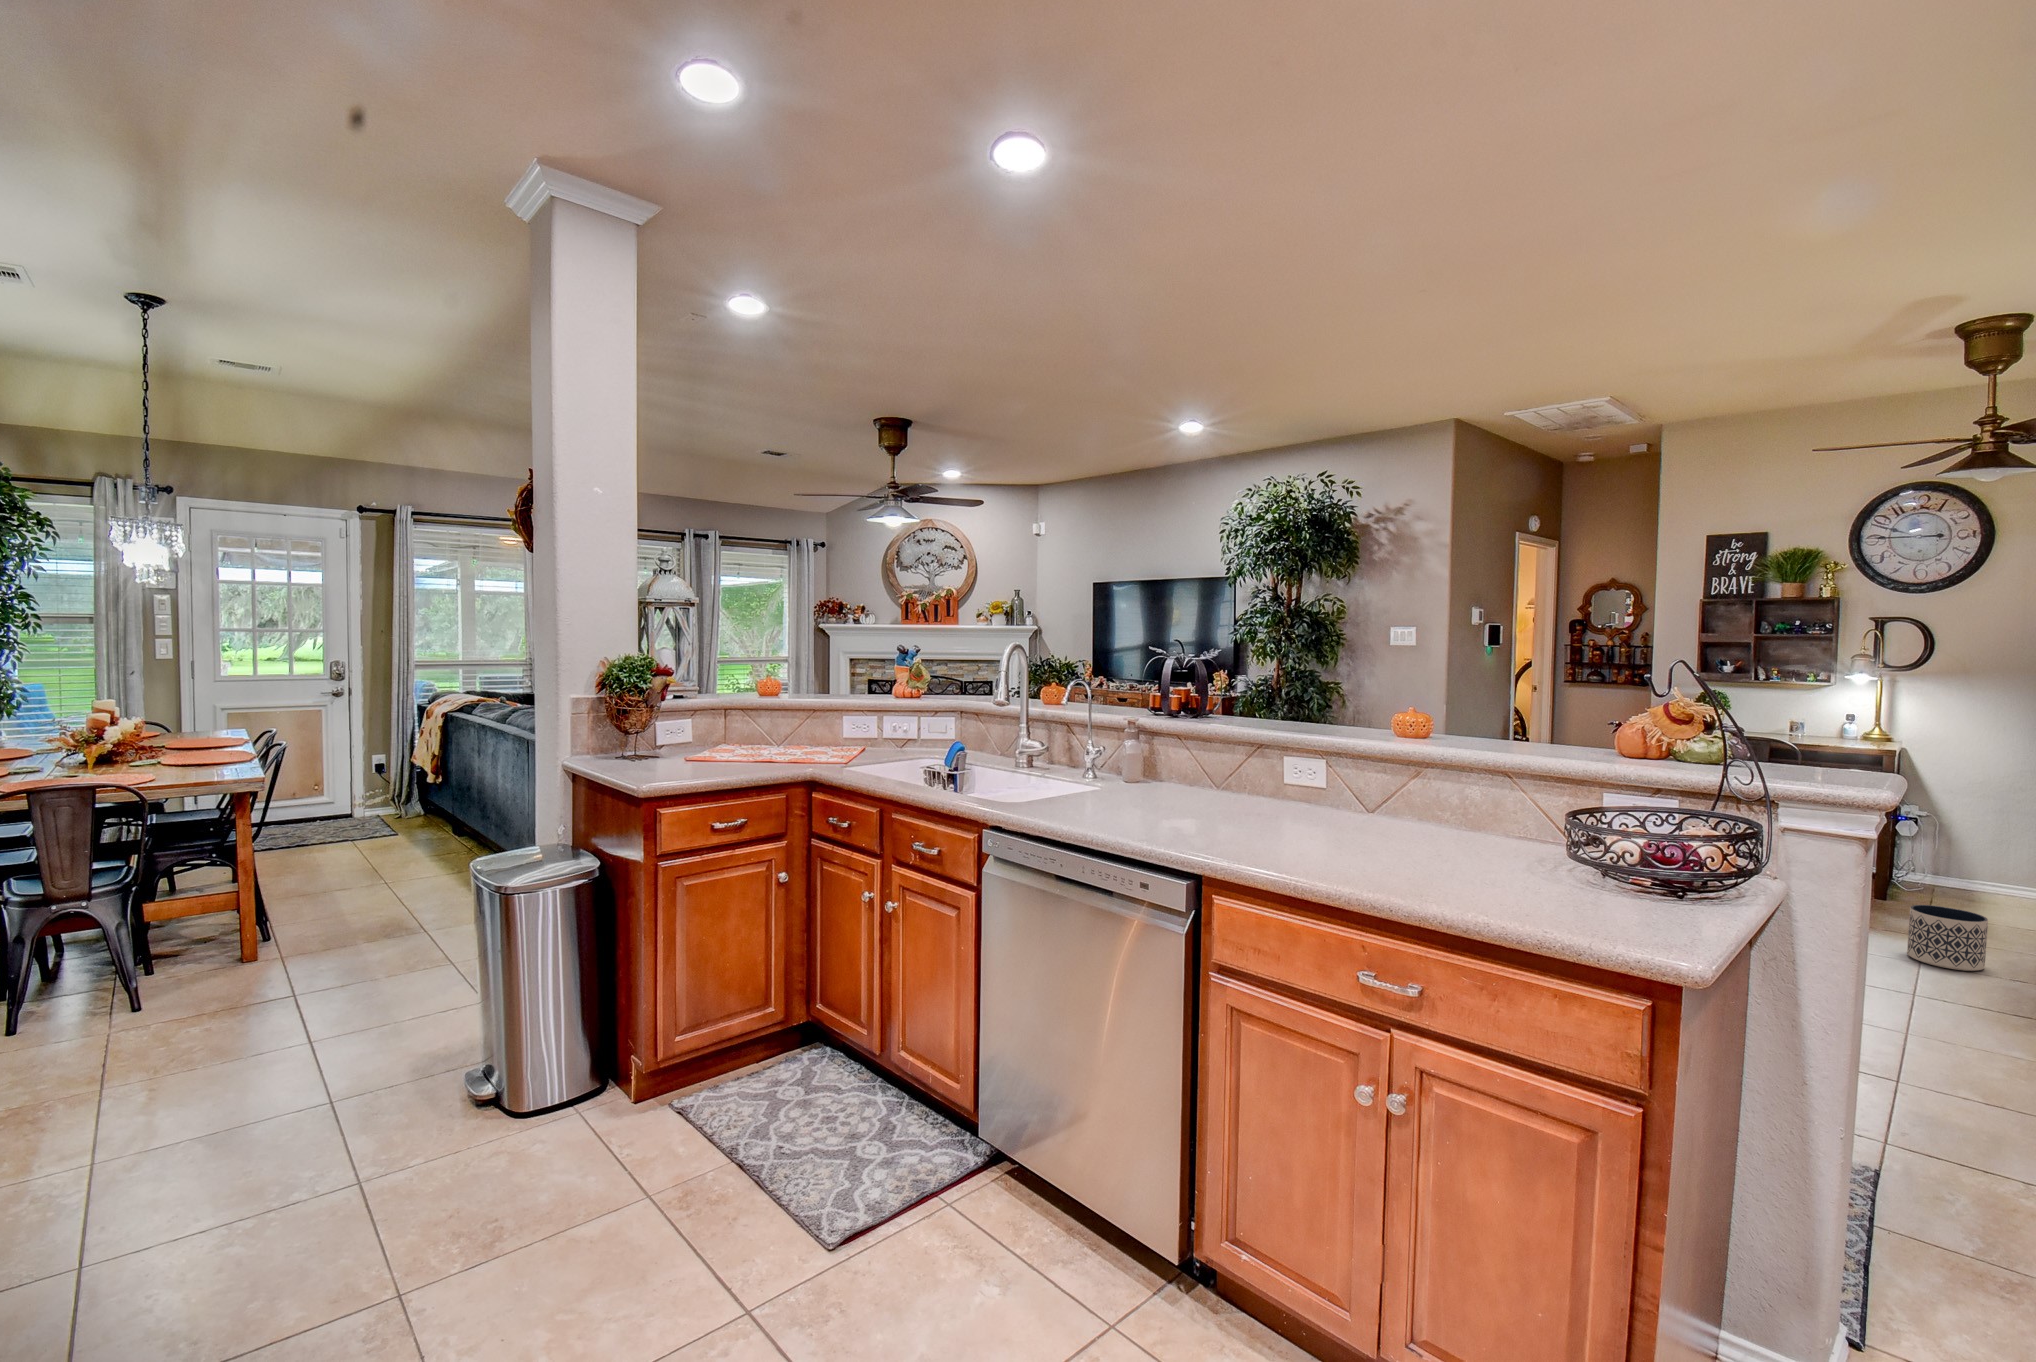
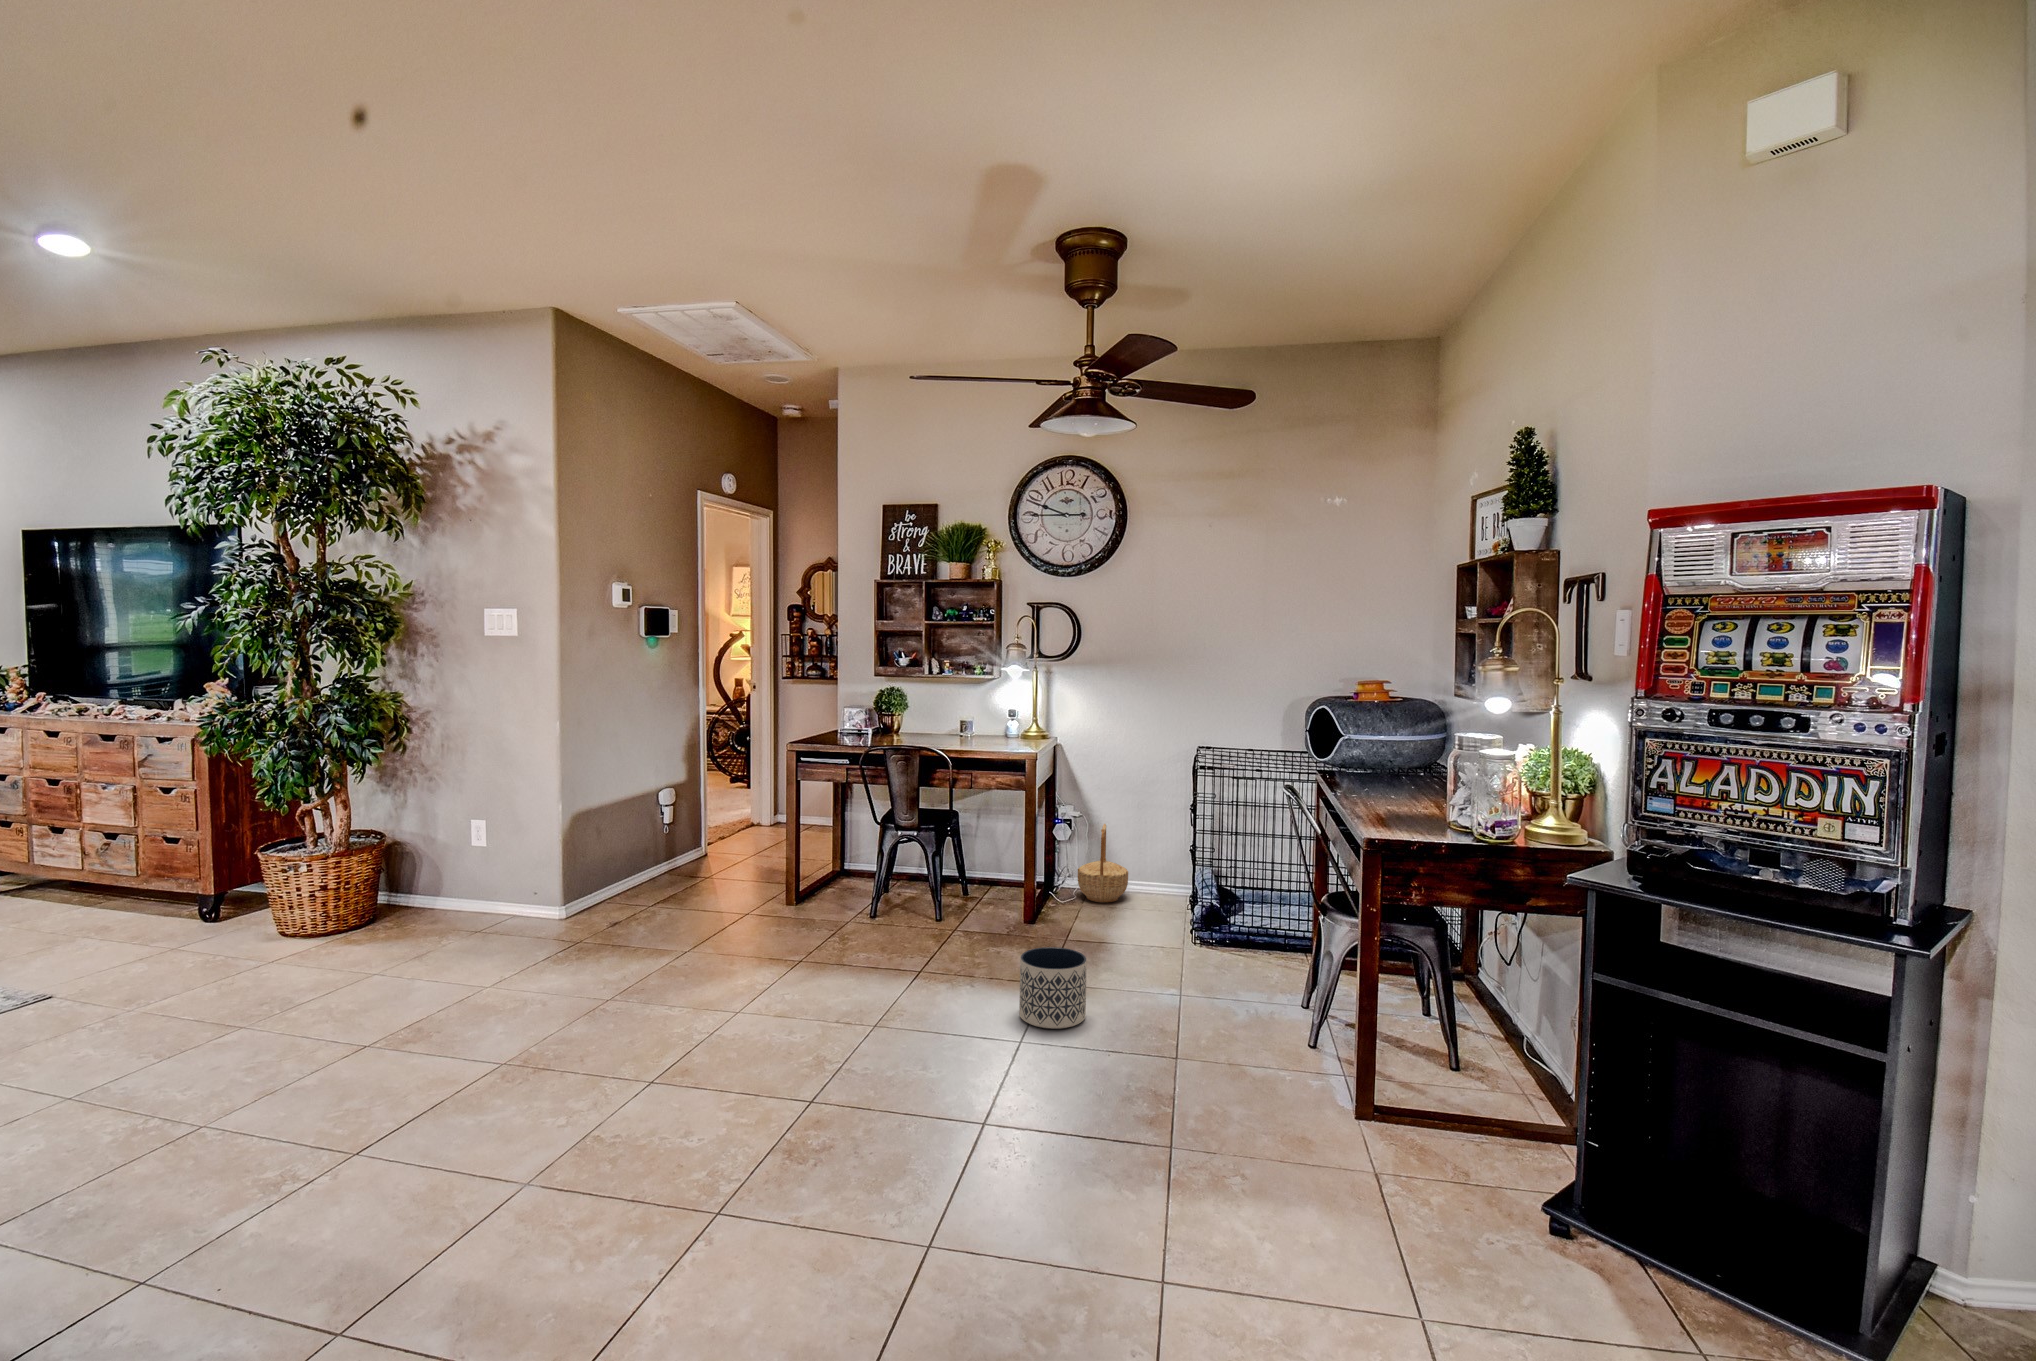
basket: none [1928,823,1997,896] -> present [1078,824,1128,902]

